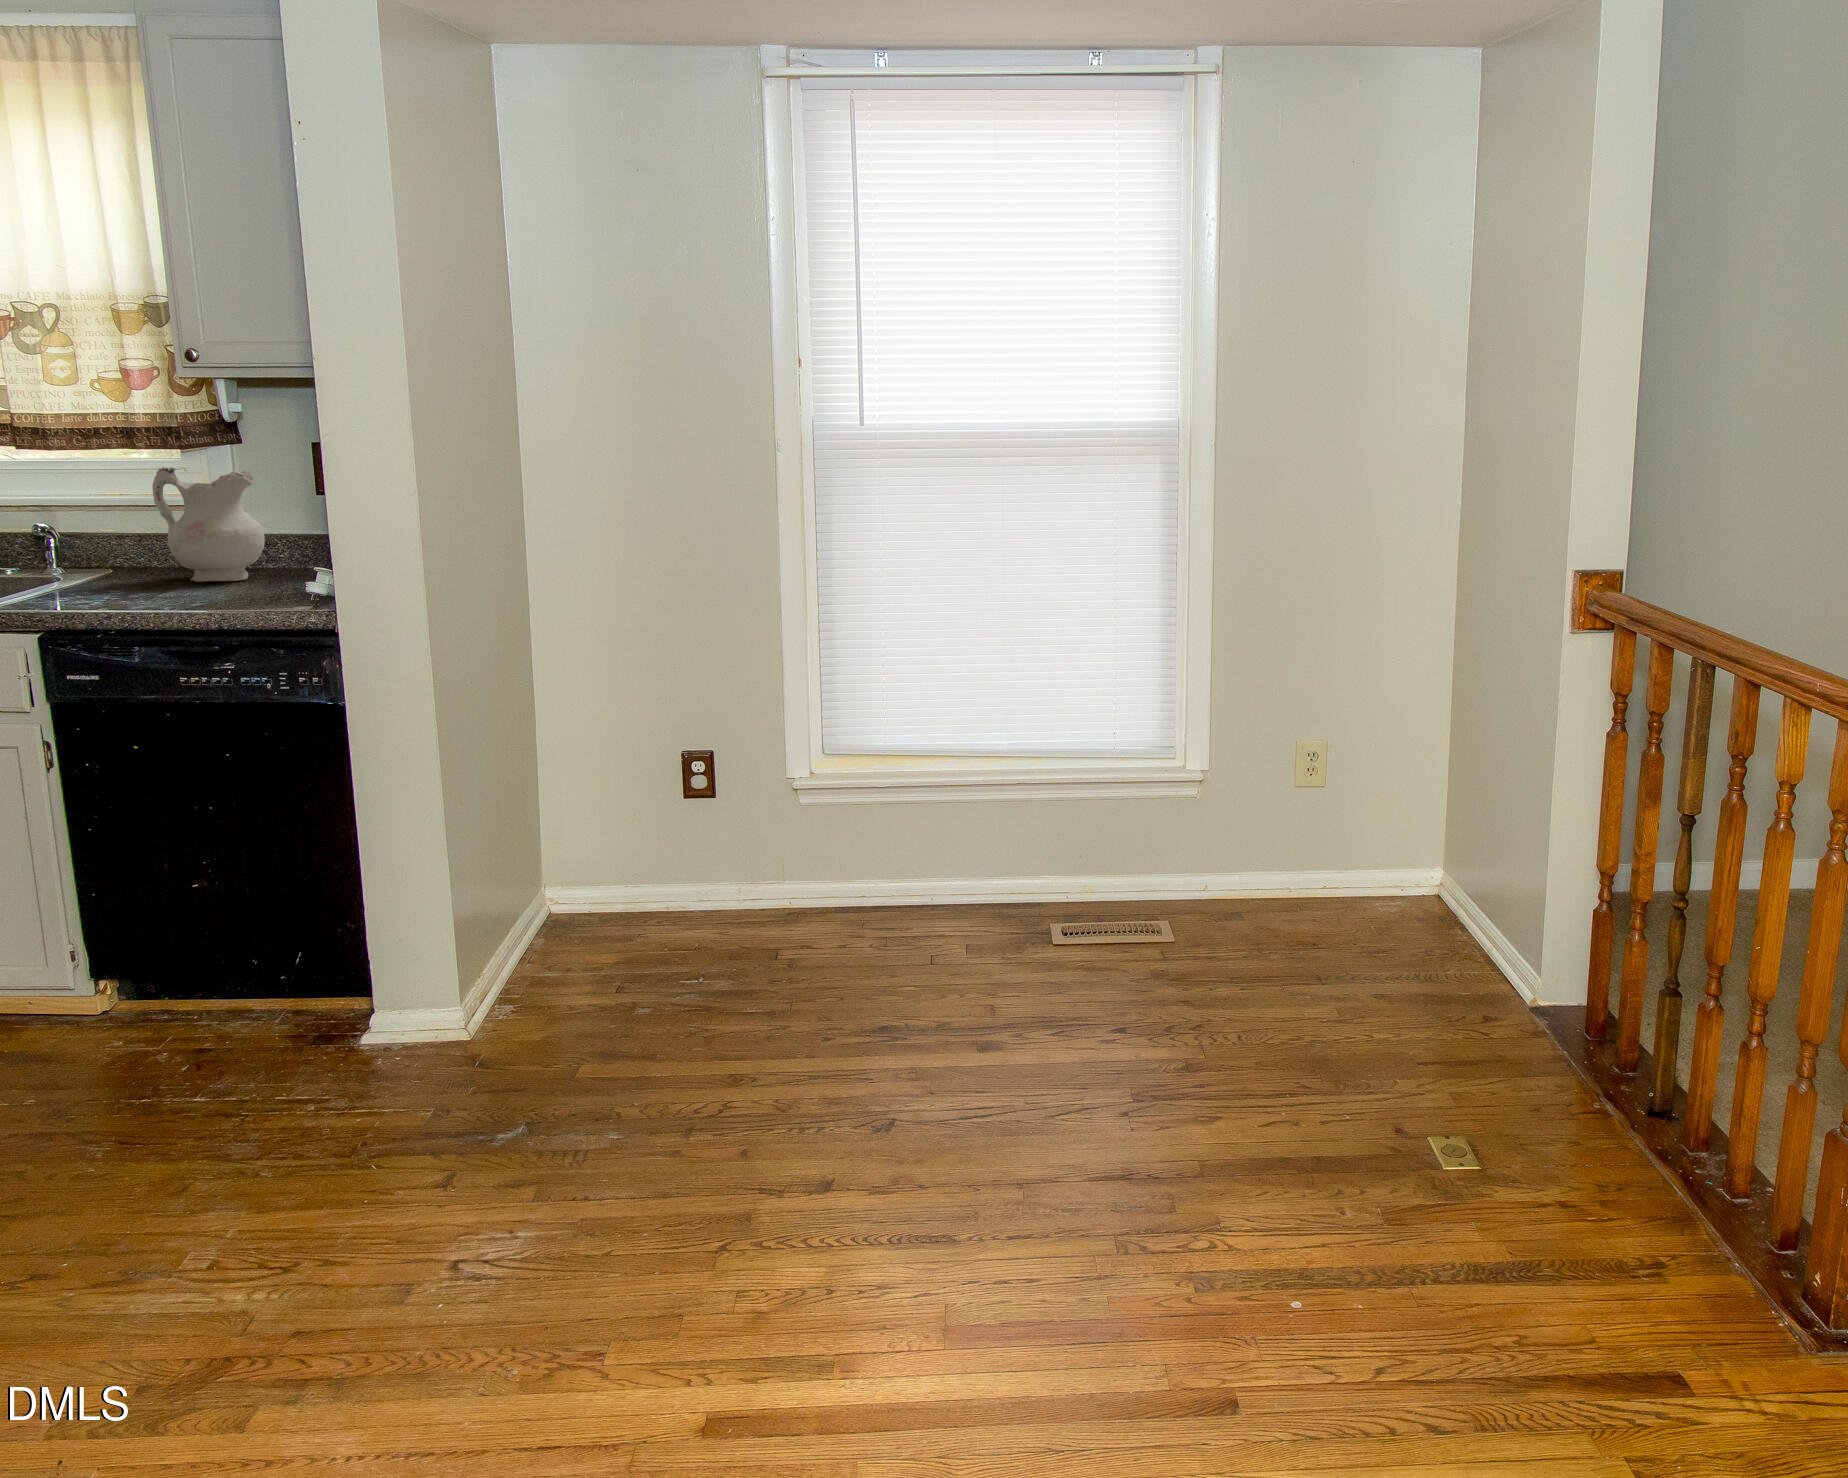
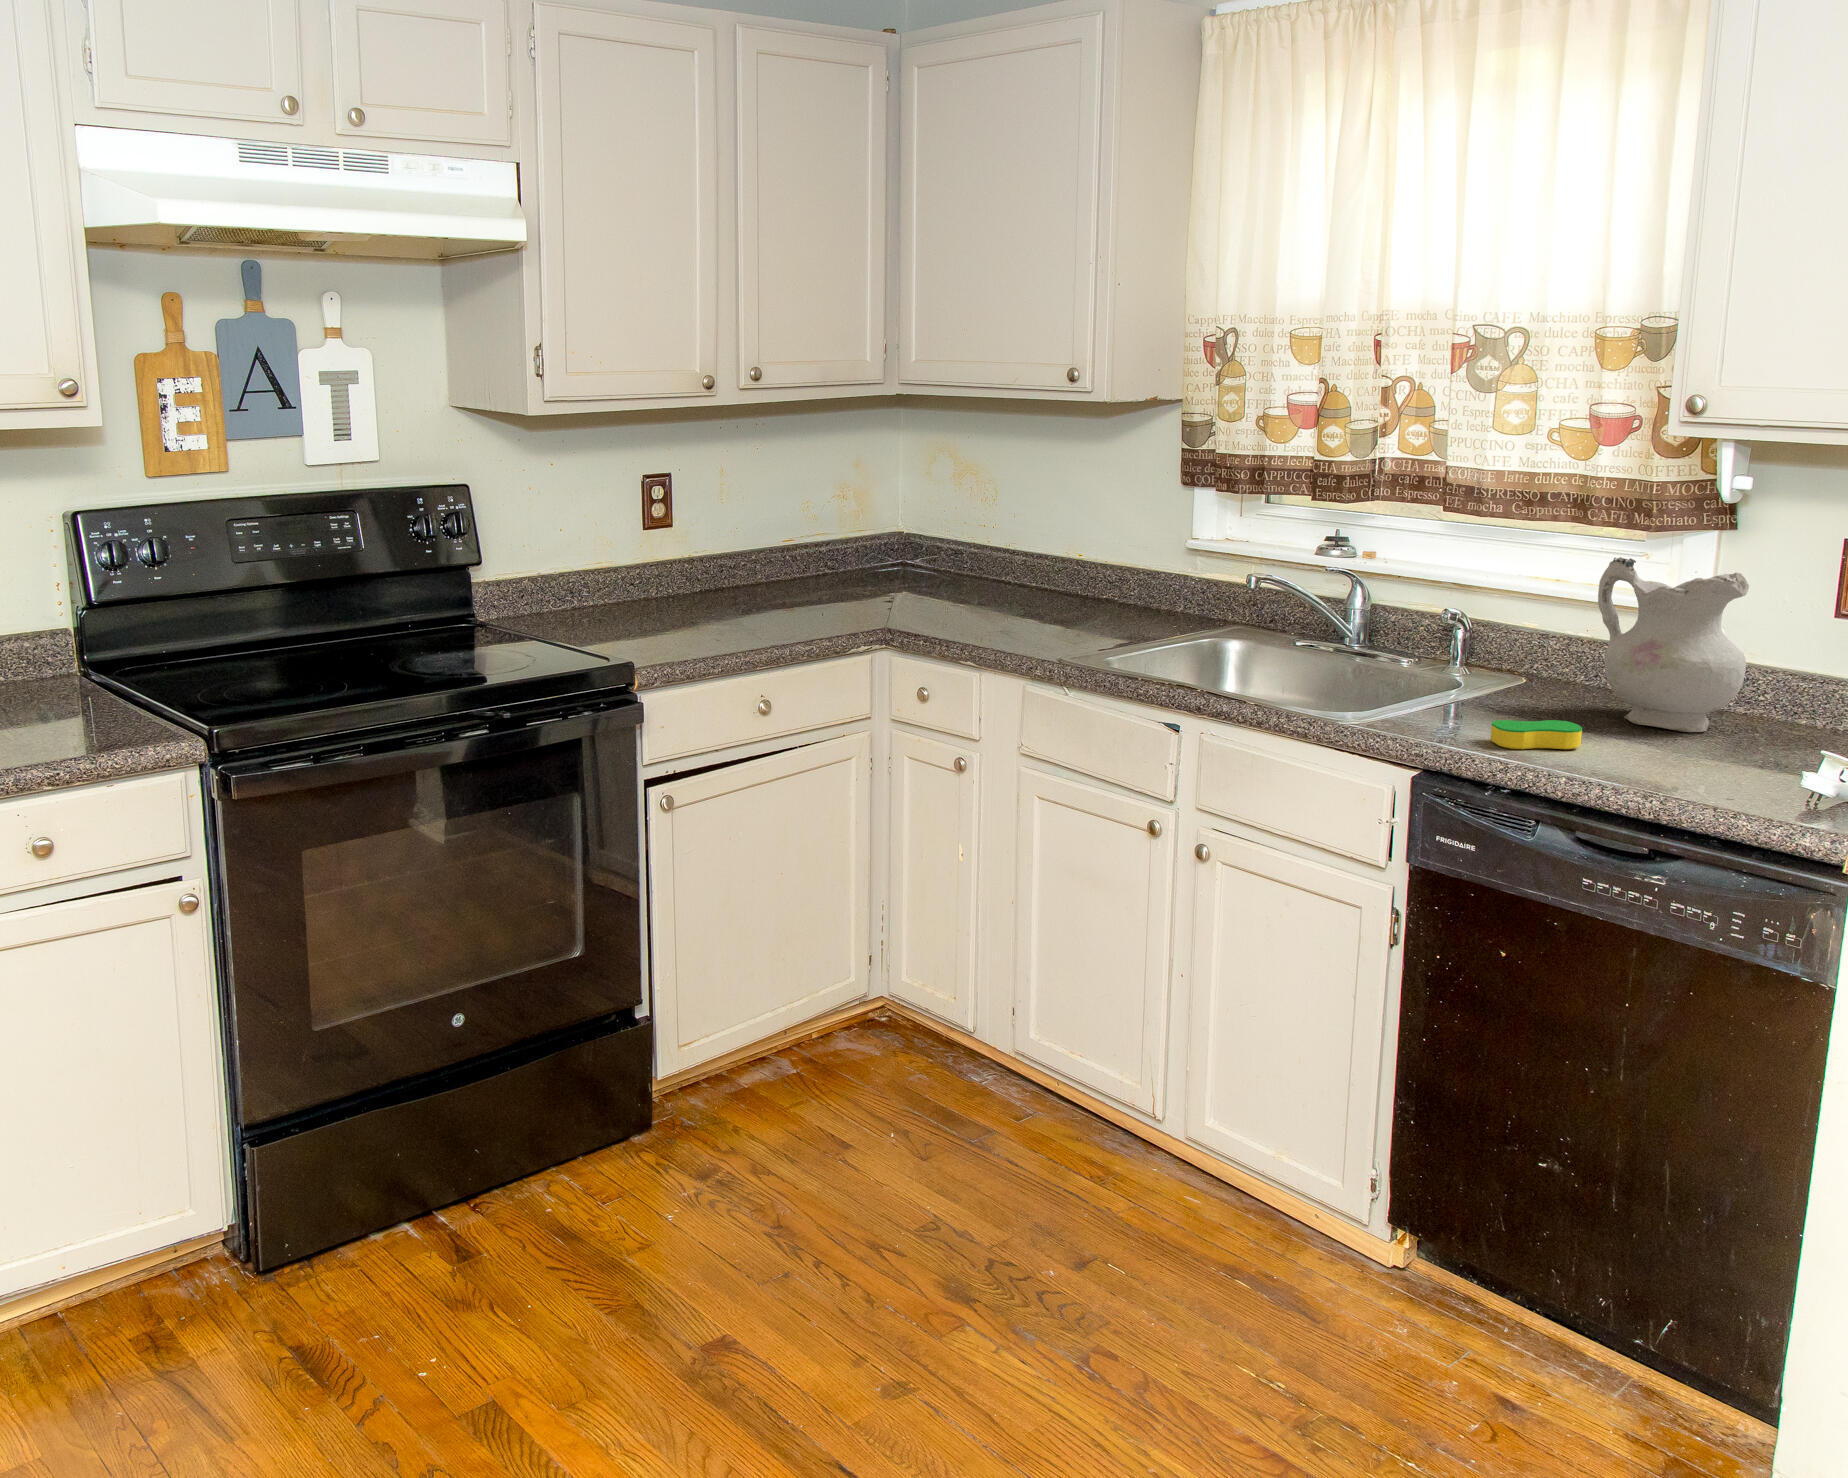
sponge: none [92,581,161,604] -> present [1491,720,1582,749]

